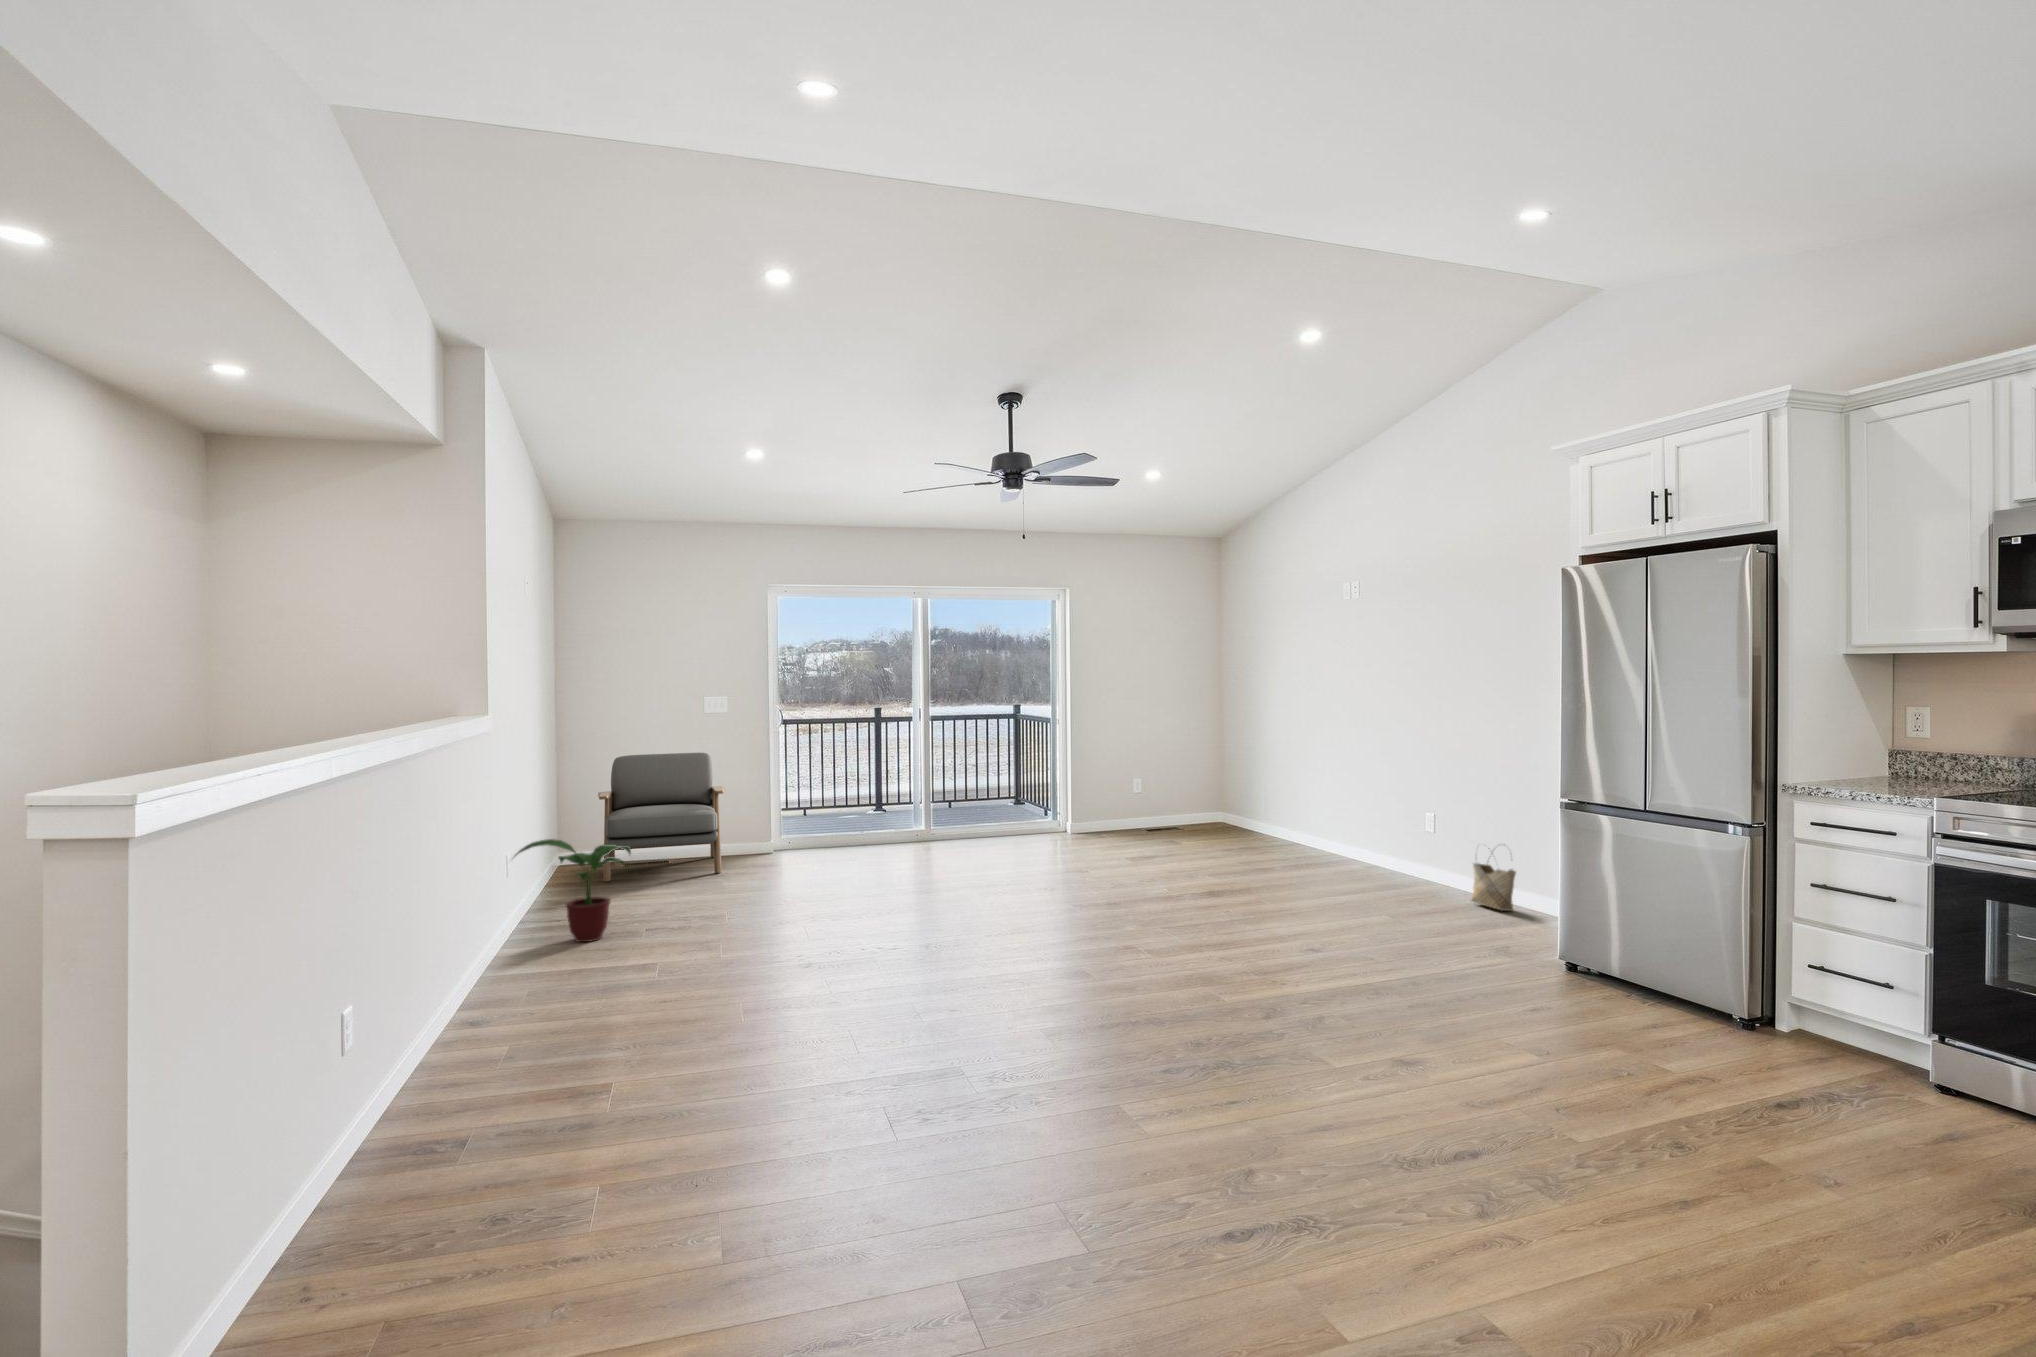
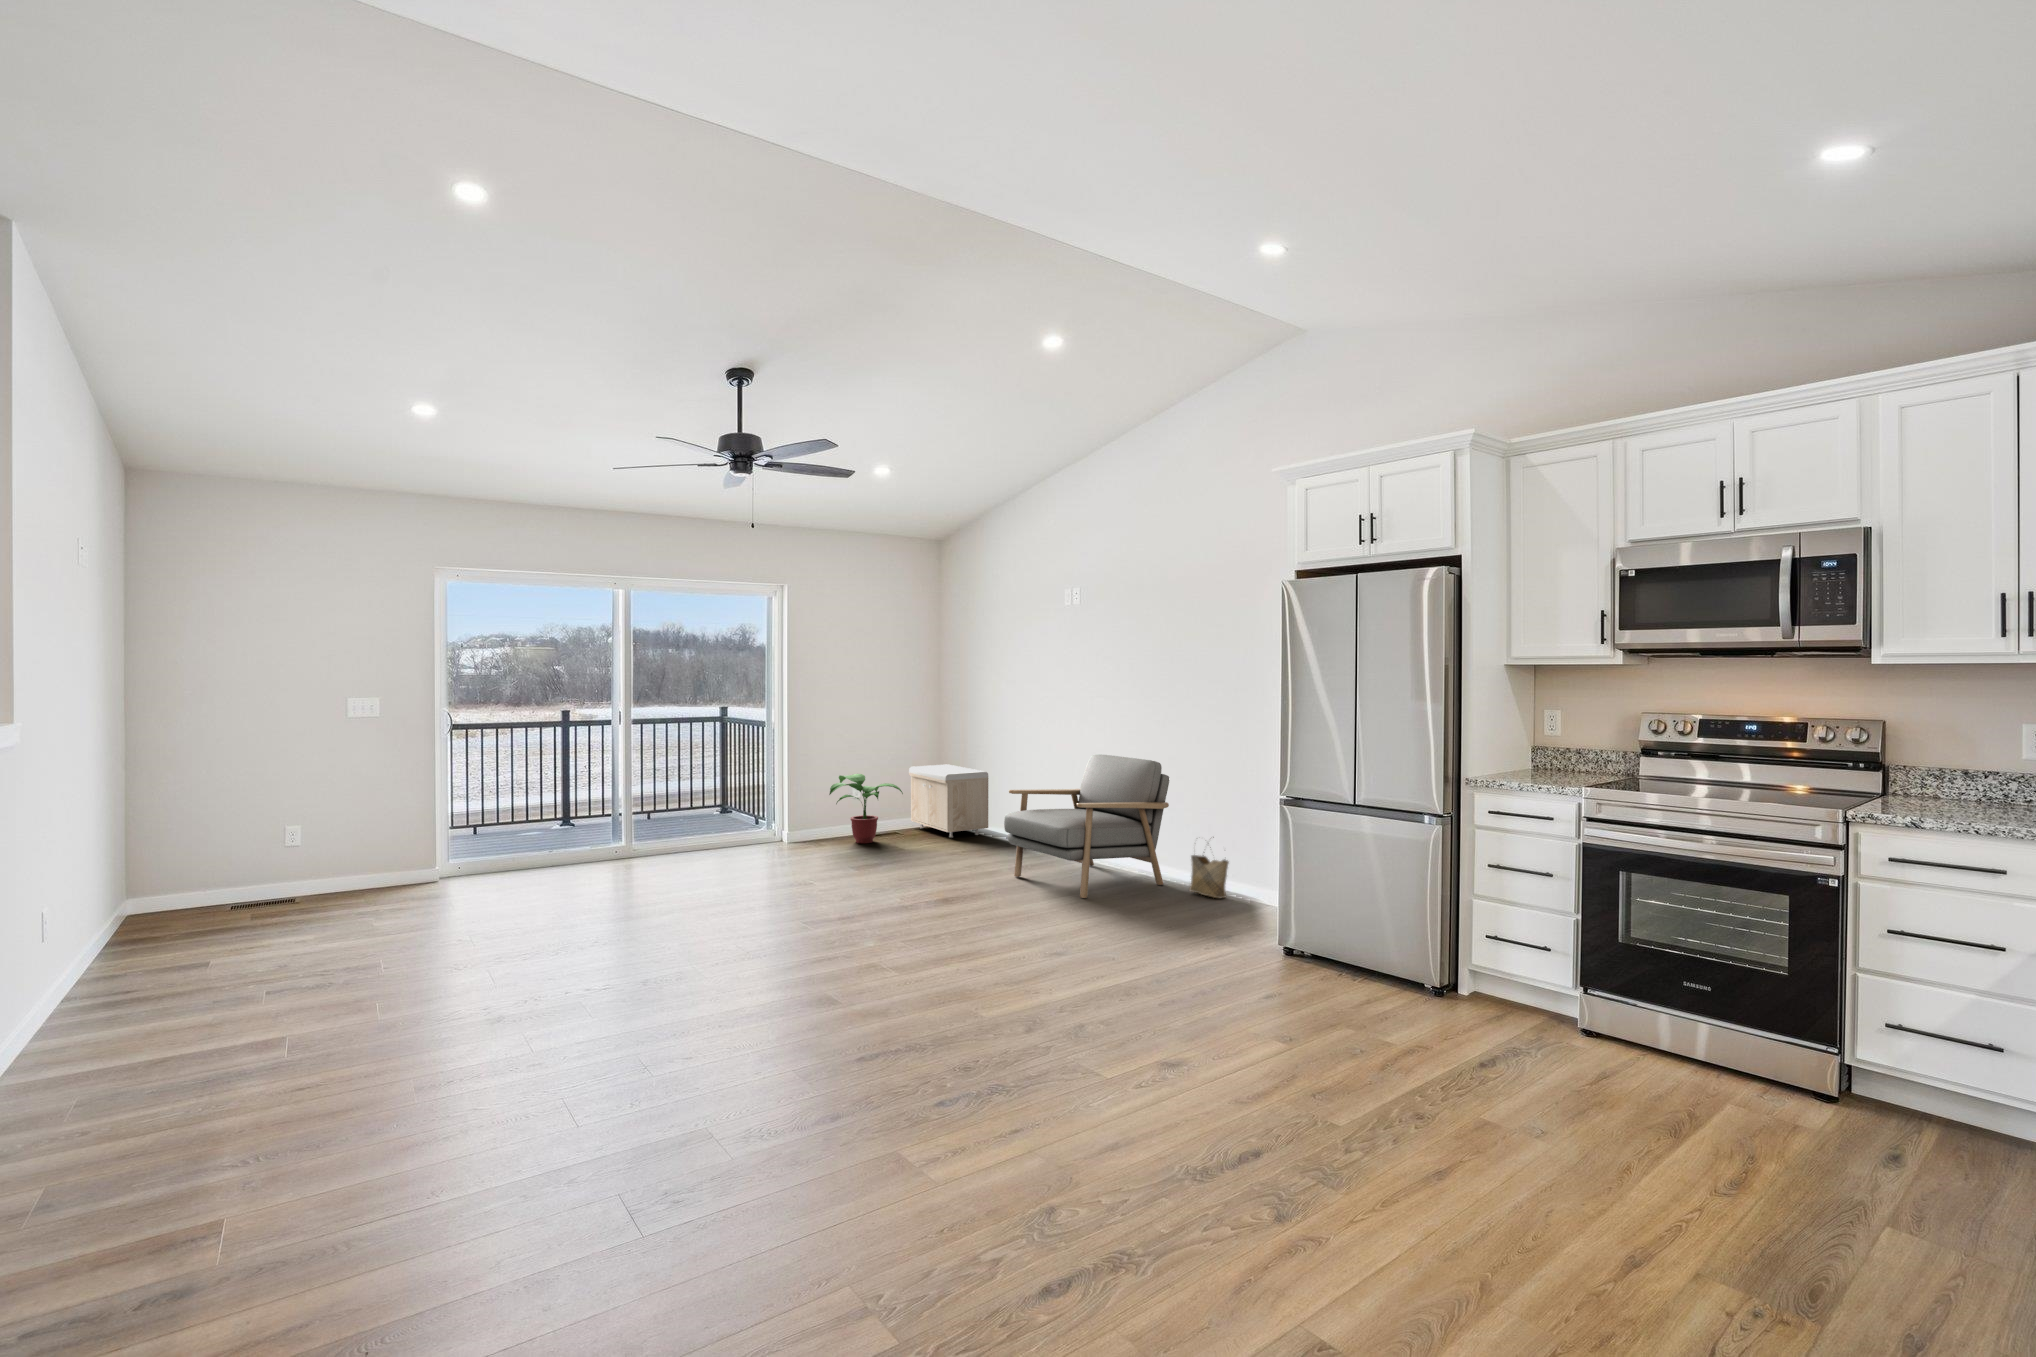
armchair: present [598,753,725,882] -> present [1004,754,1169,898]
storage bench: none [1186,764,1265,836] -> present [909,764,988,838]
potted plant: present [515,839,631,942] -> present [829,774,903,843]

